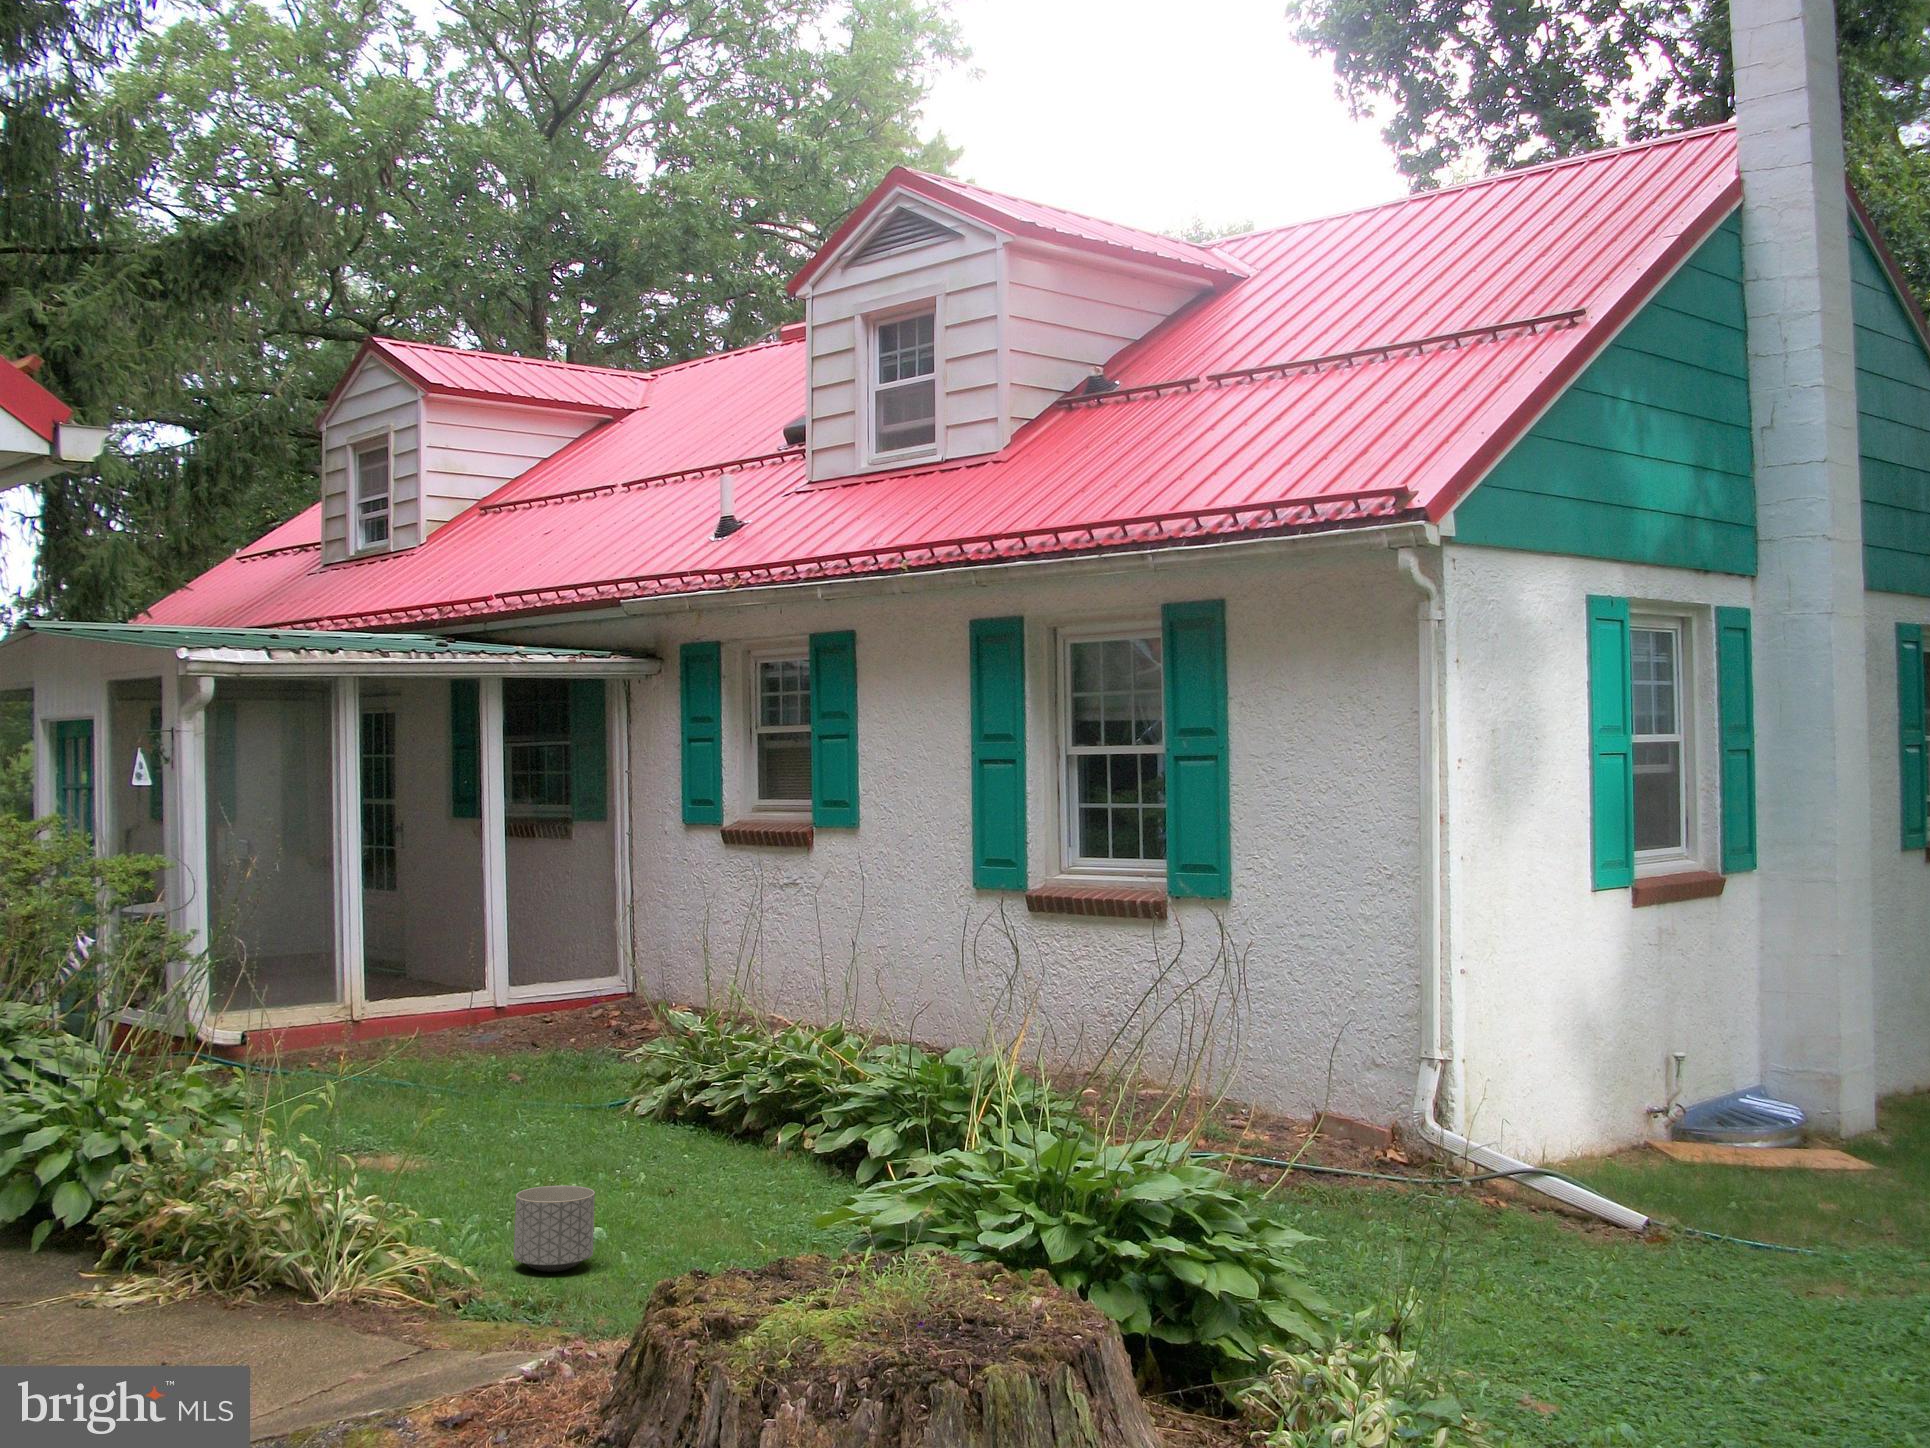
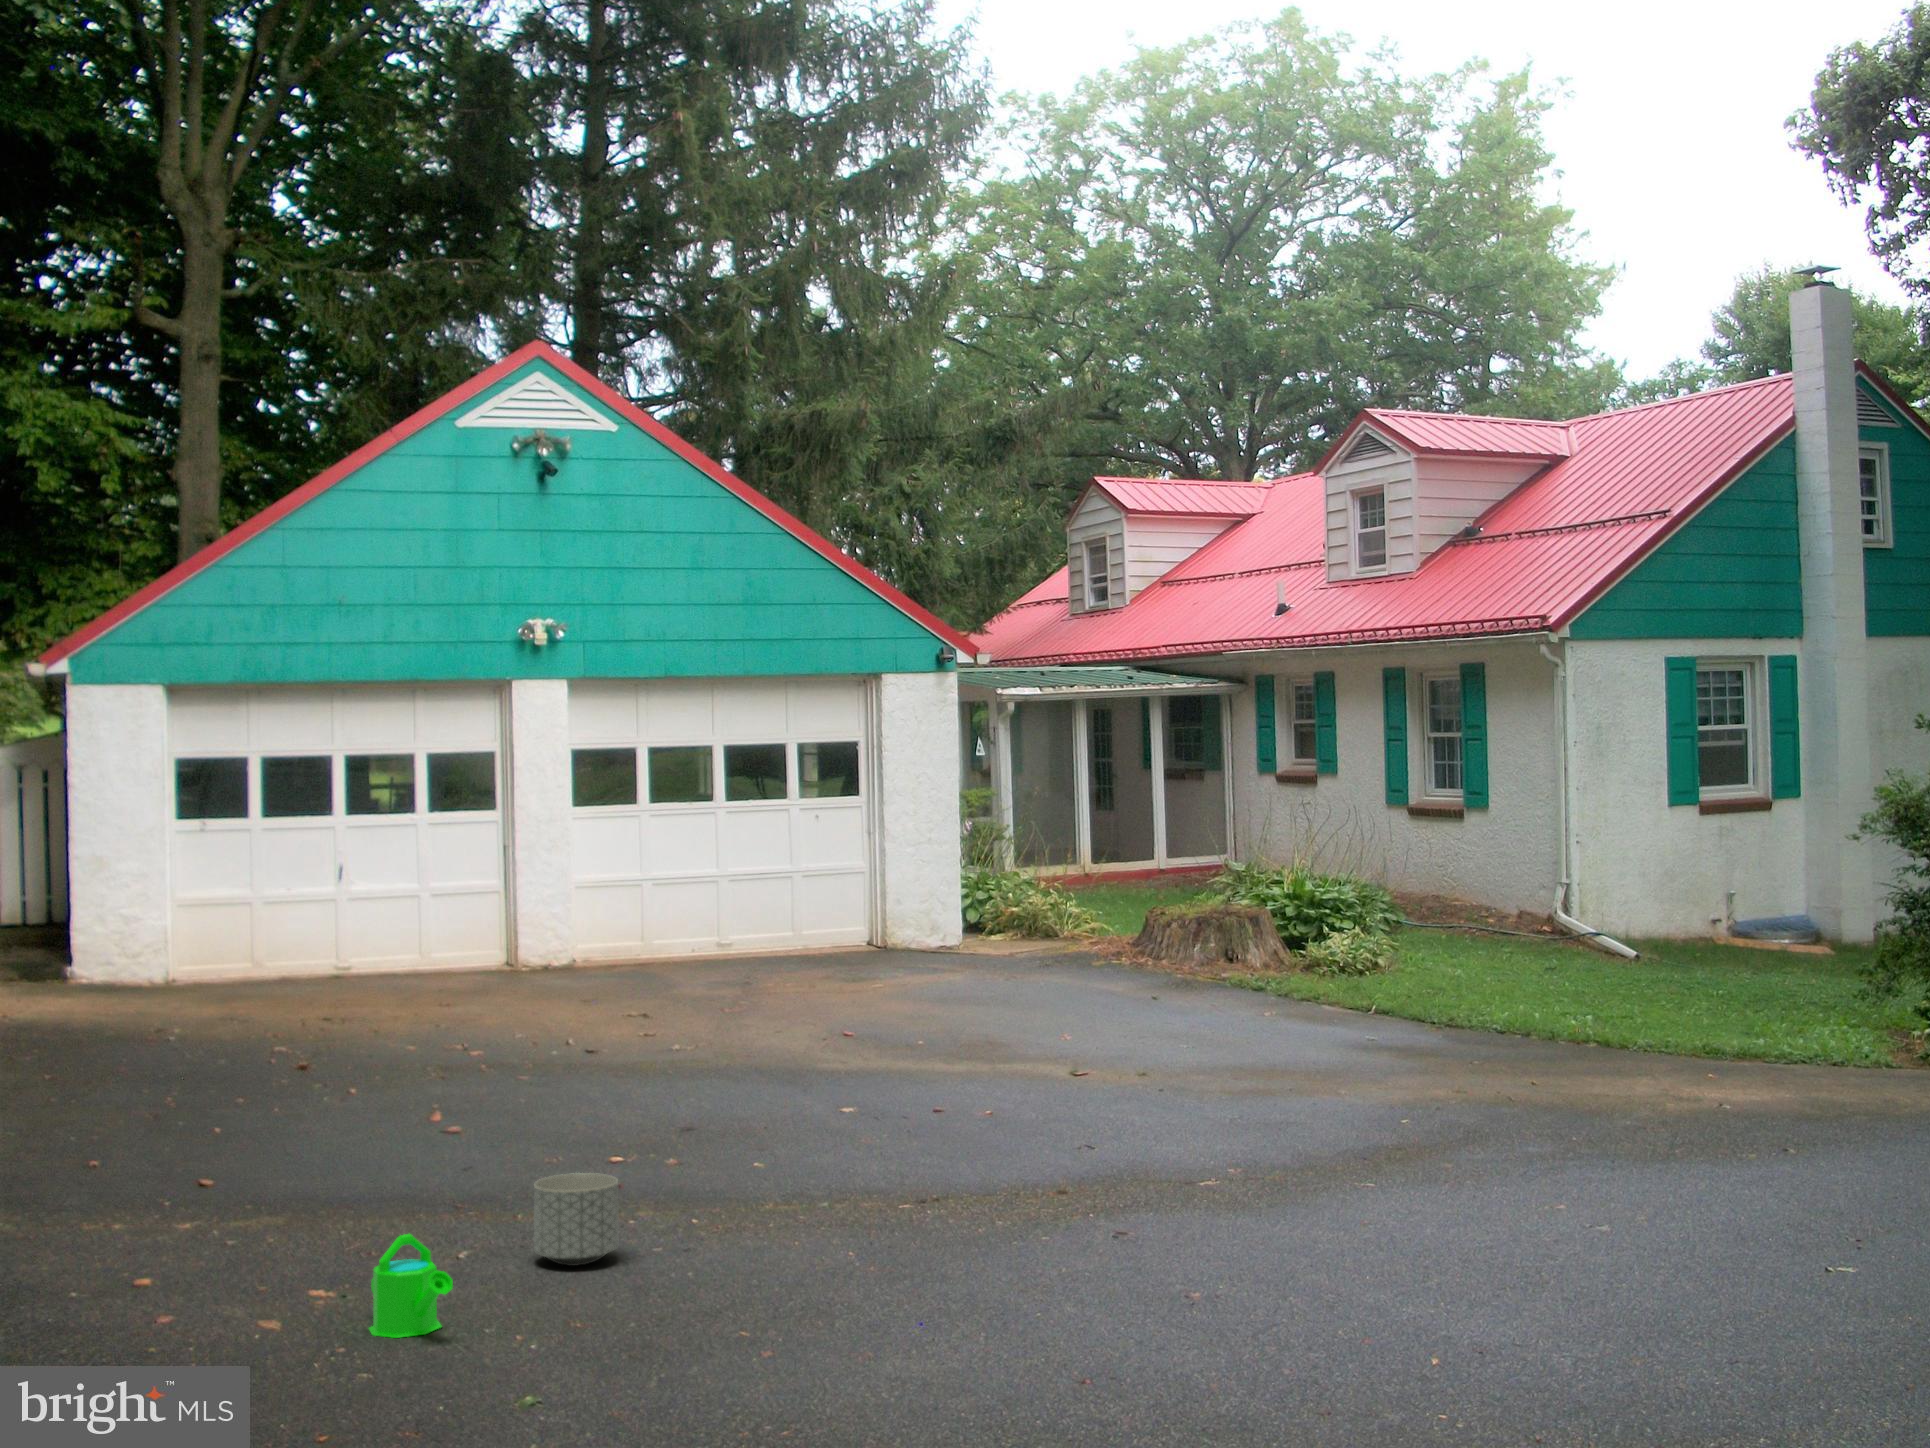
watering can: none [359,1240,443,1340] -> present [369,1234,453,1338]

